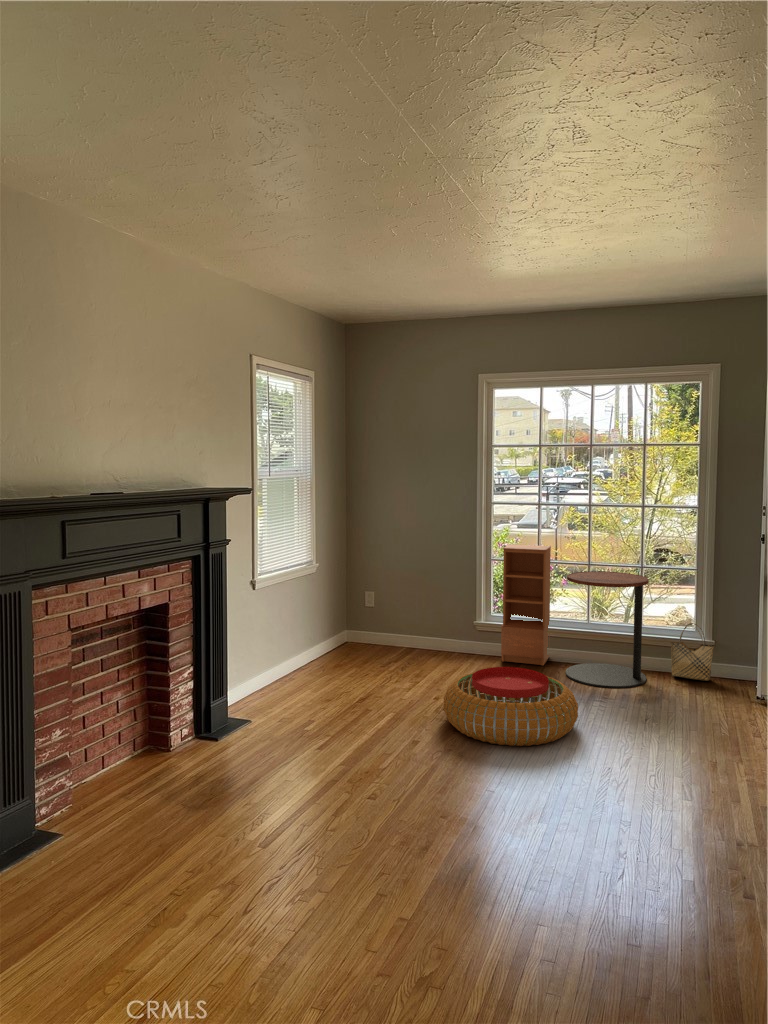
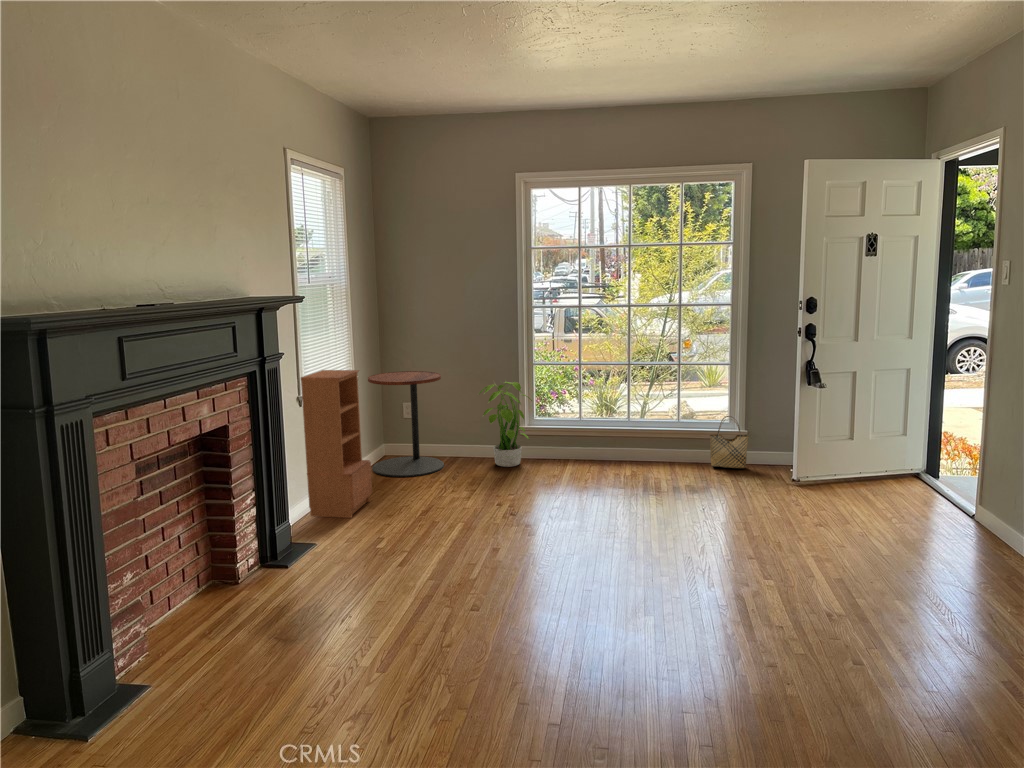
bookcase: present [501,545,551,666] -> present [301,370,372,518]
side table: present [566,571,649,688] -> present [368,371,444,477]
potted plant: none [433,573,488,660] -> present [478,381,532,467]
pouf: present [444,667,578,746] -> none [515,469,647,544]

